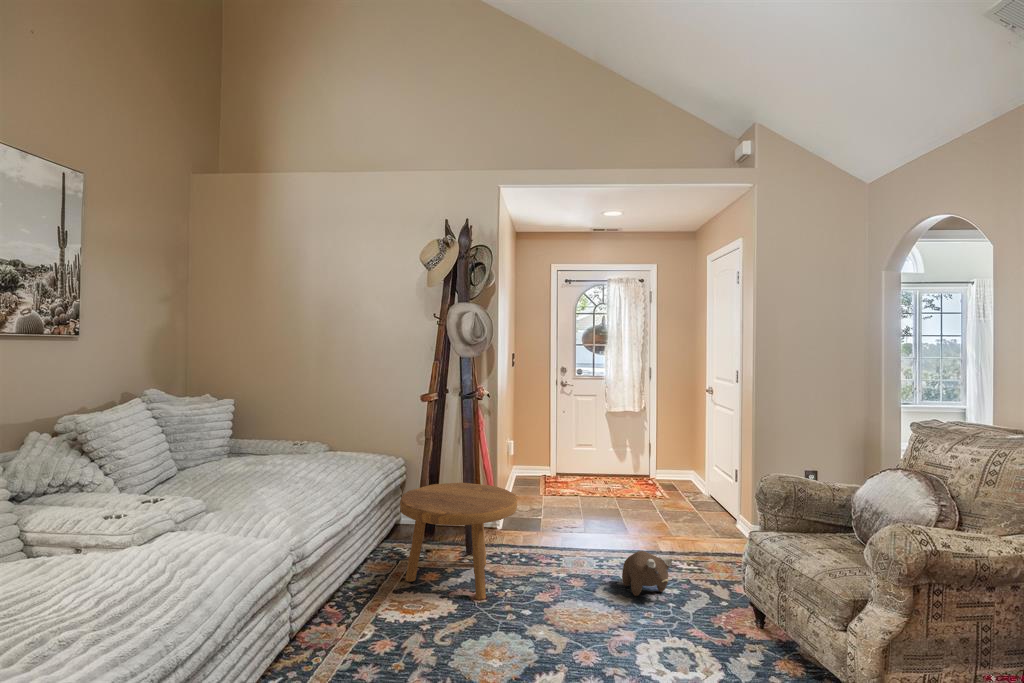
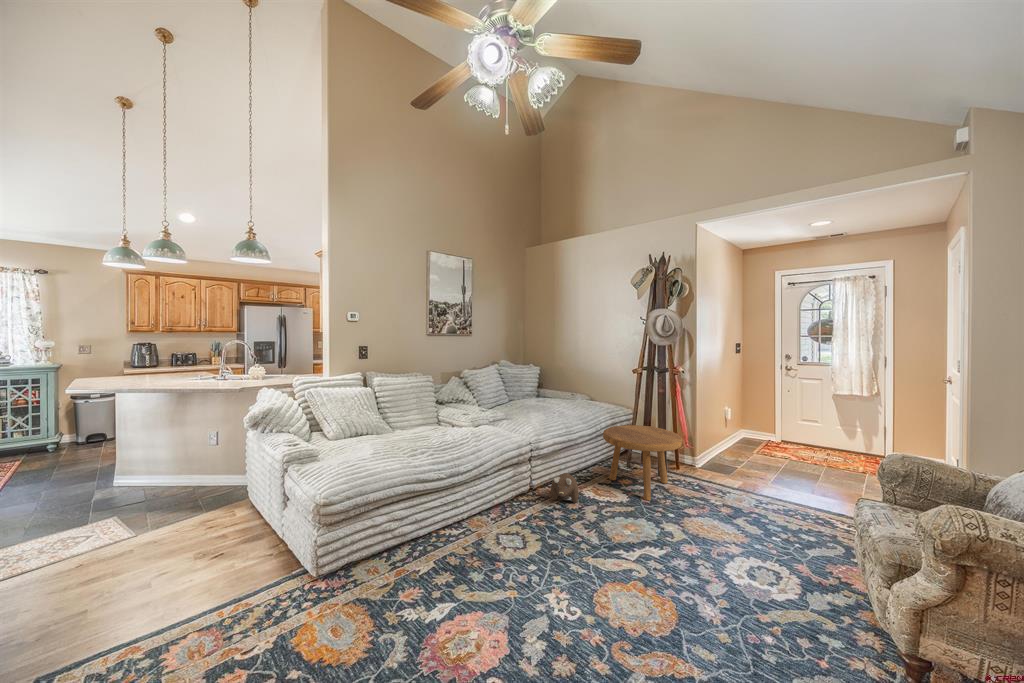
plush toy: present [622,551,673,596] -> present [551,473,579,503]

